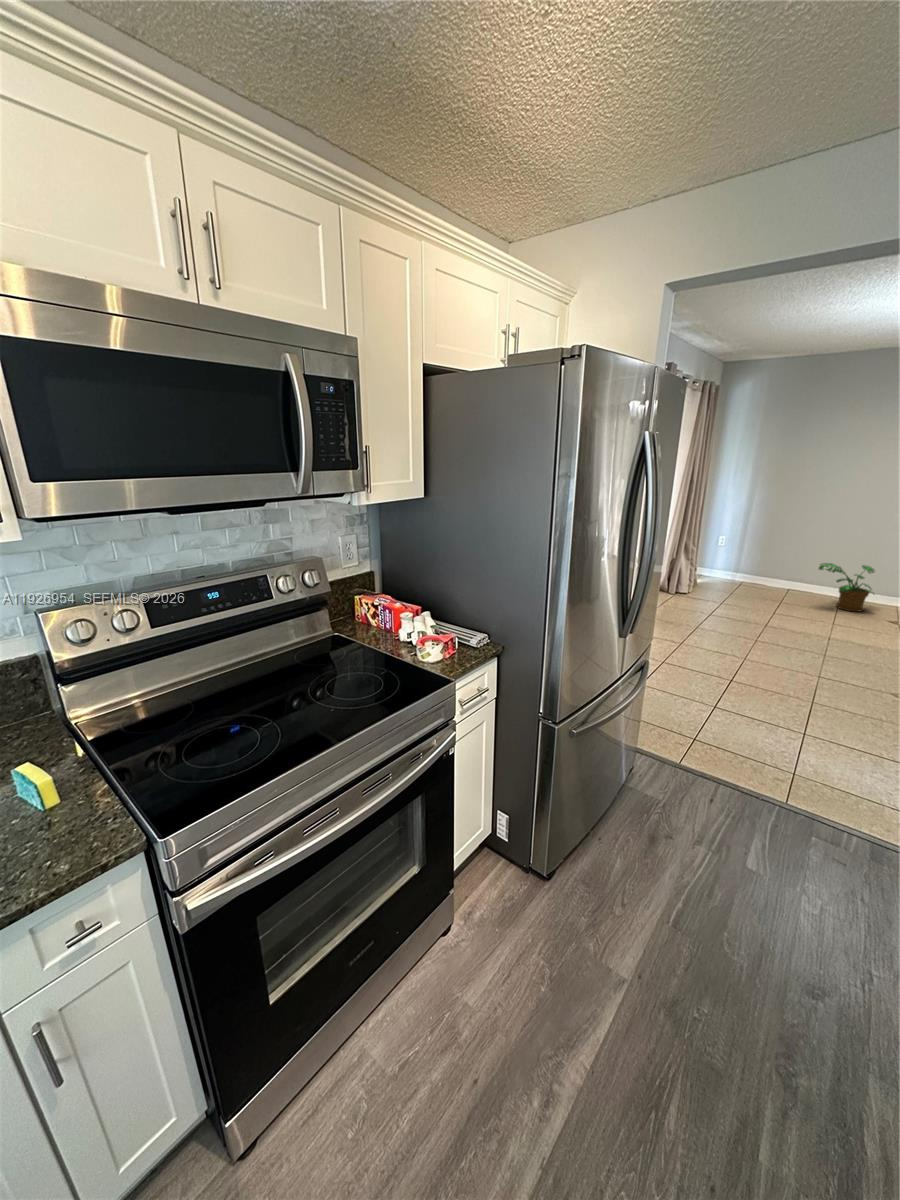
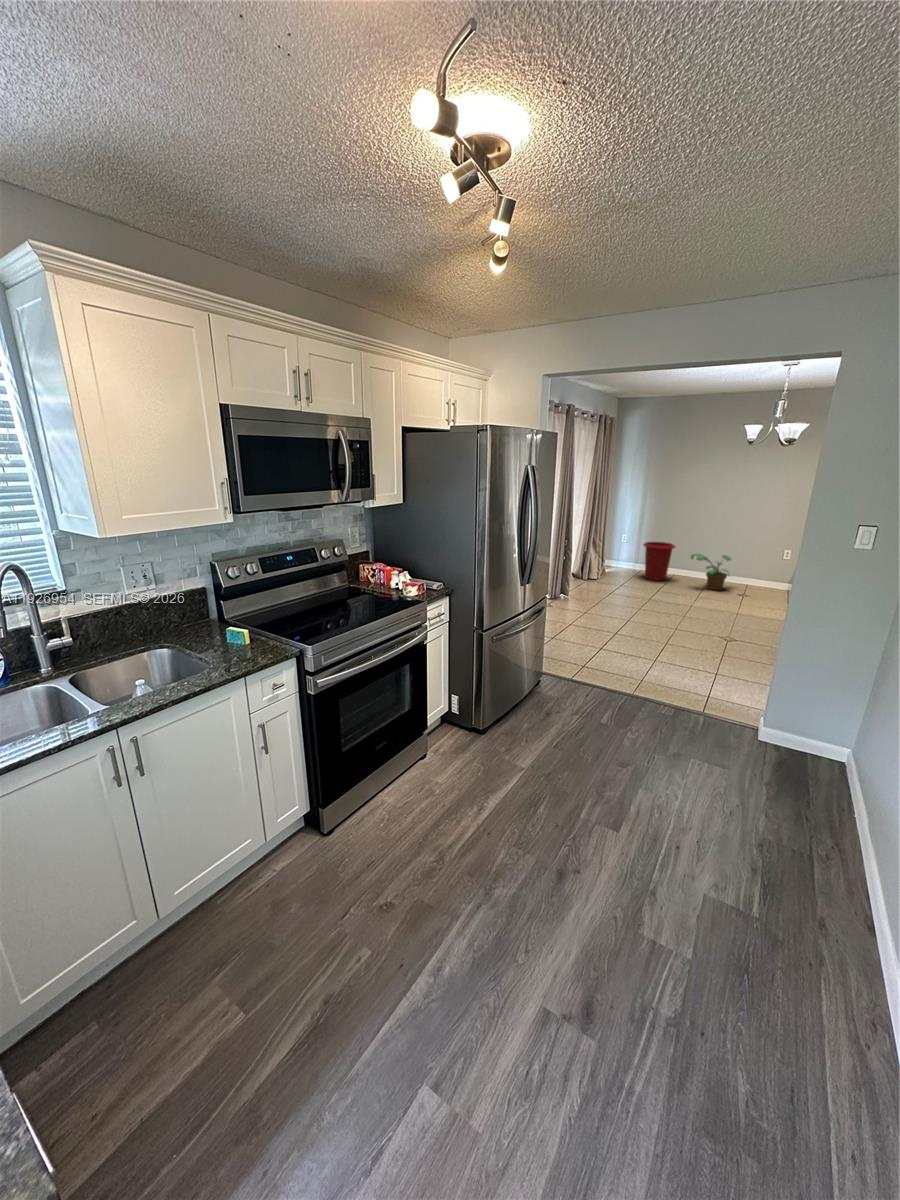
waste bin: none [749,545,795,595] -> present [643,542,675,581]

